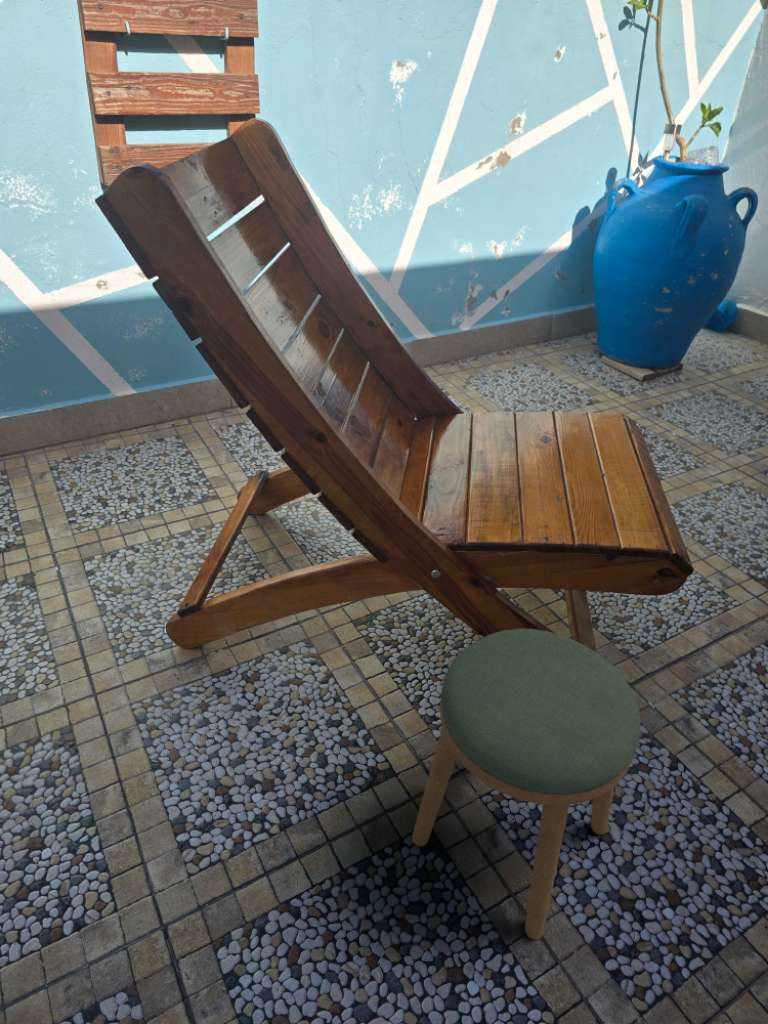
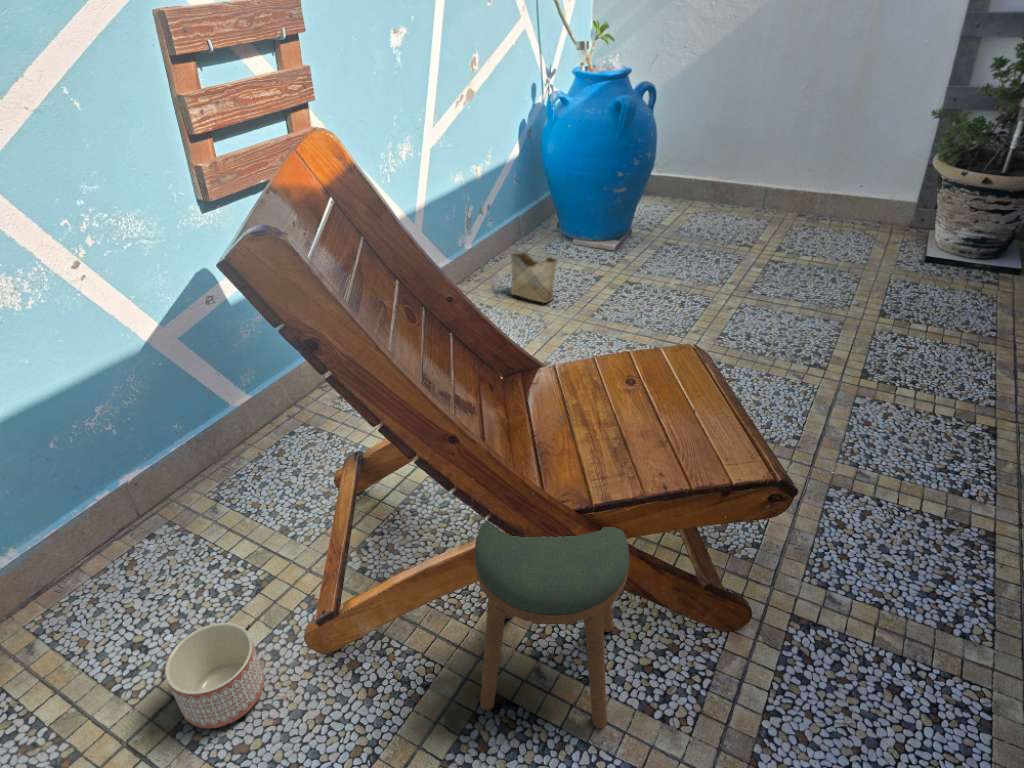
woven basket: none [672,354,743,441] -> present [510,239,557,303]
planter: none [147,629,236,727] -> present [165,623,264,729]

